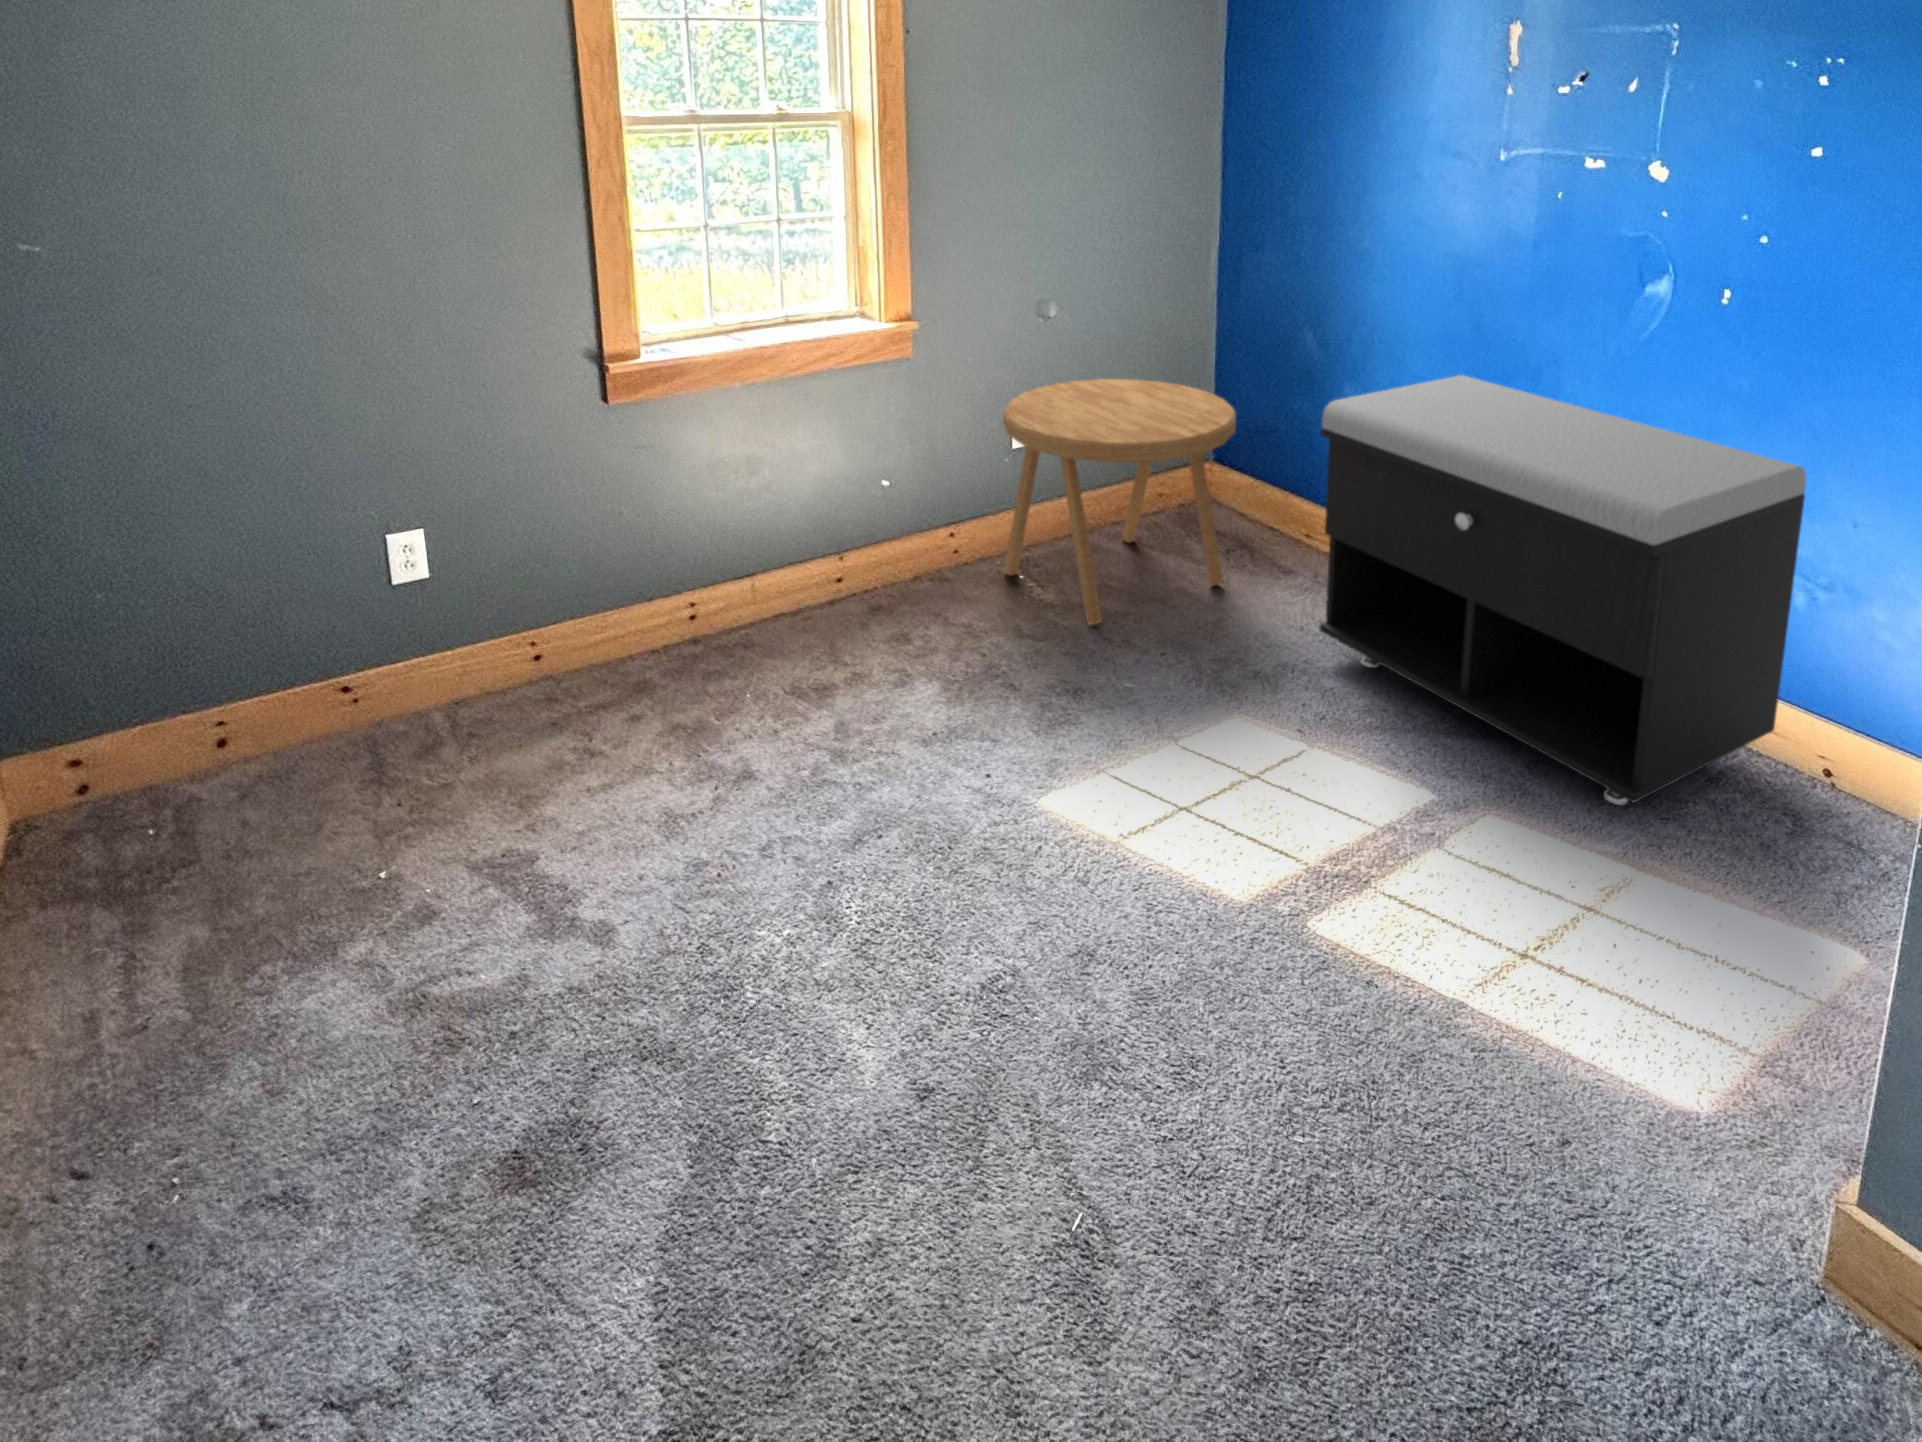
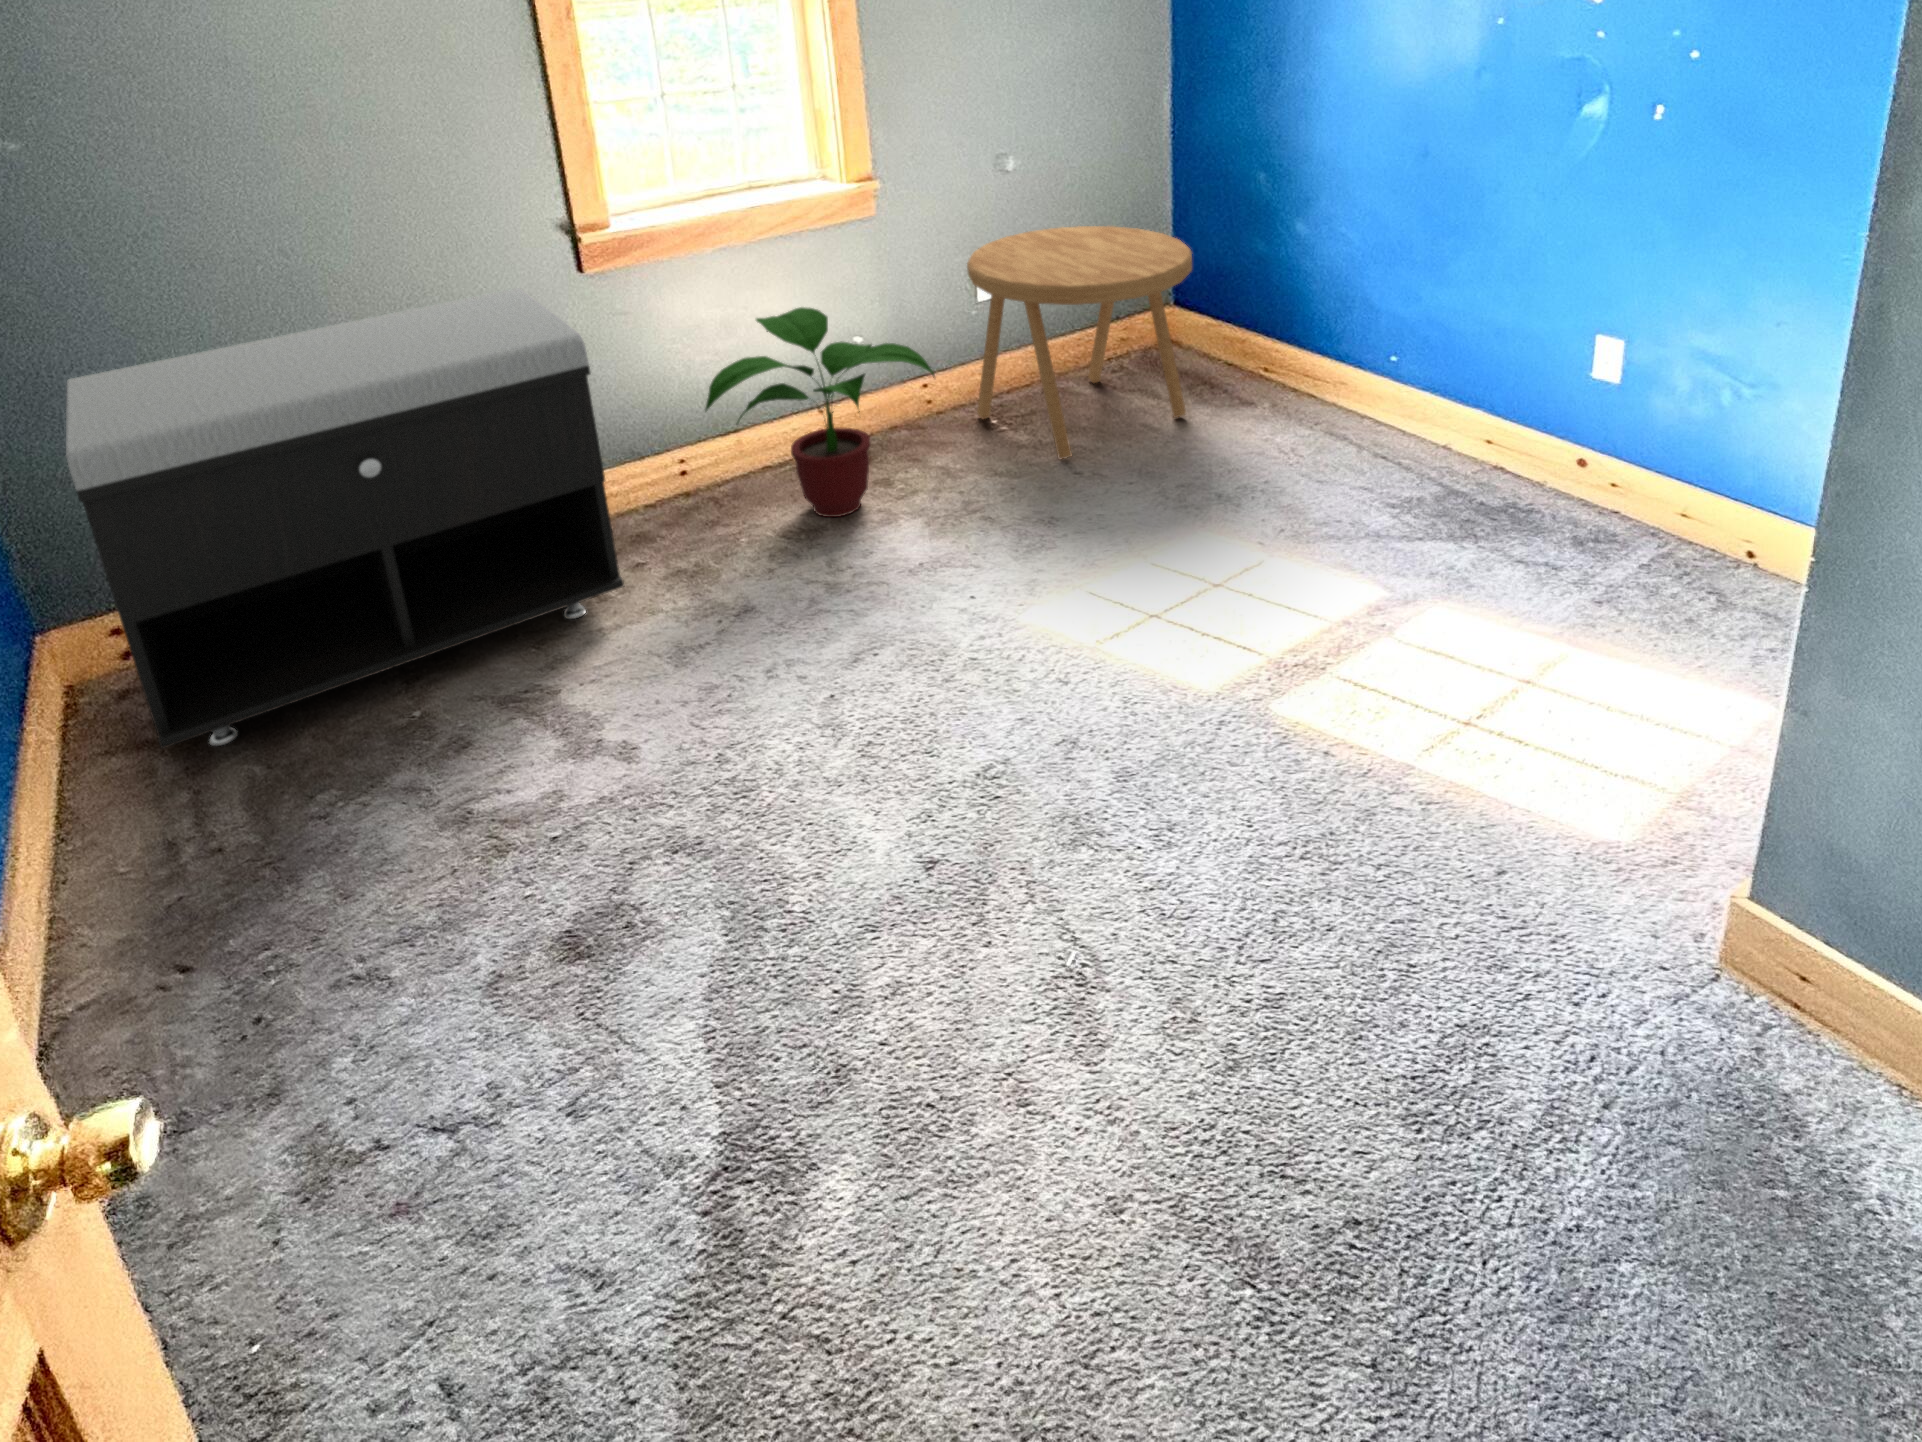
storage bench: present [1320,375,1806,805] -> present [66,288,624,748]
potted plant: none [720,450,964,676] -> present [706,307,935,517]

